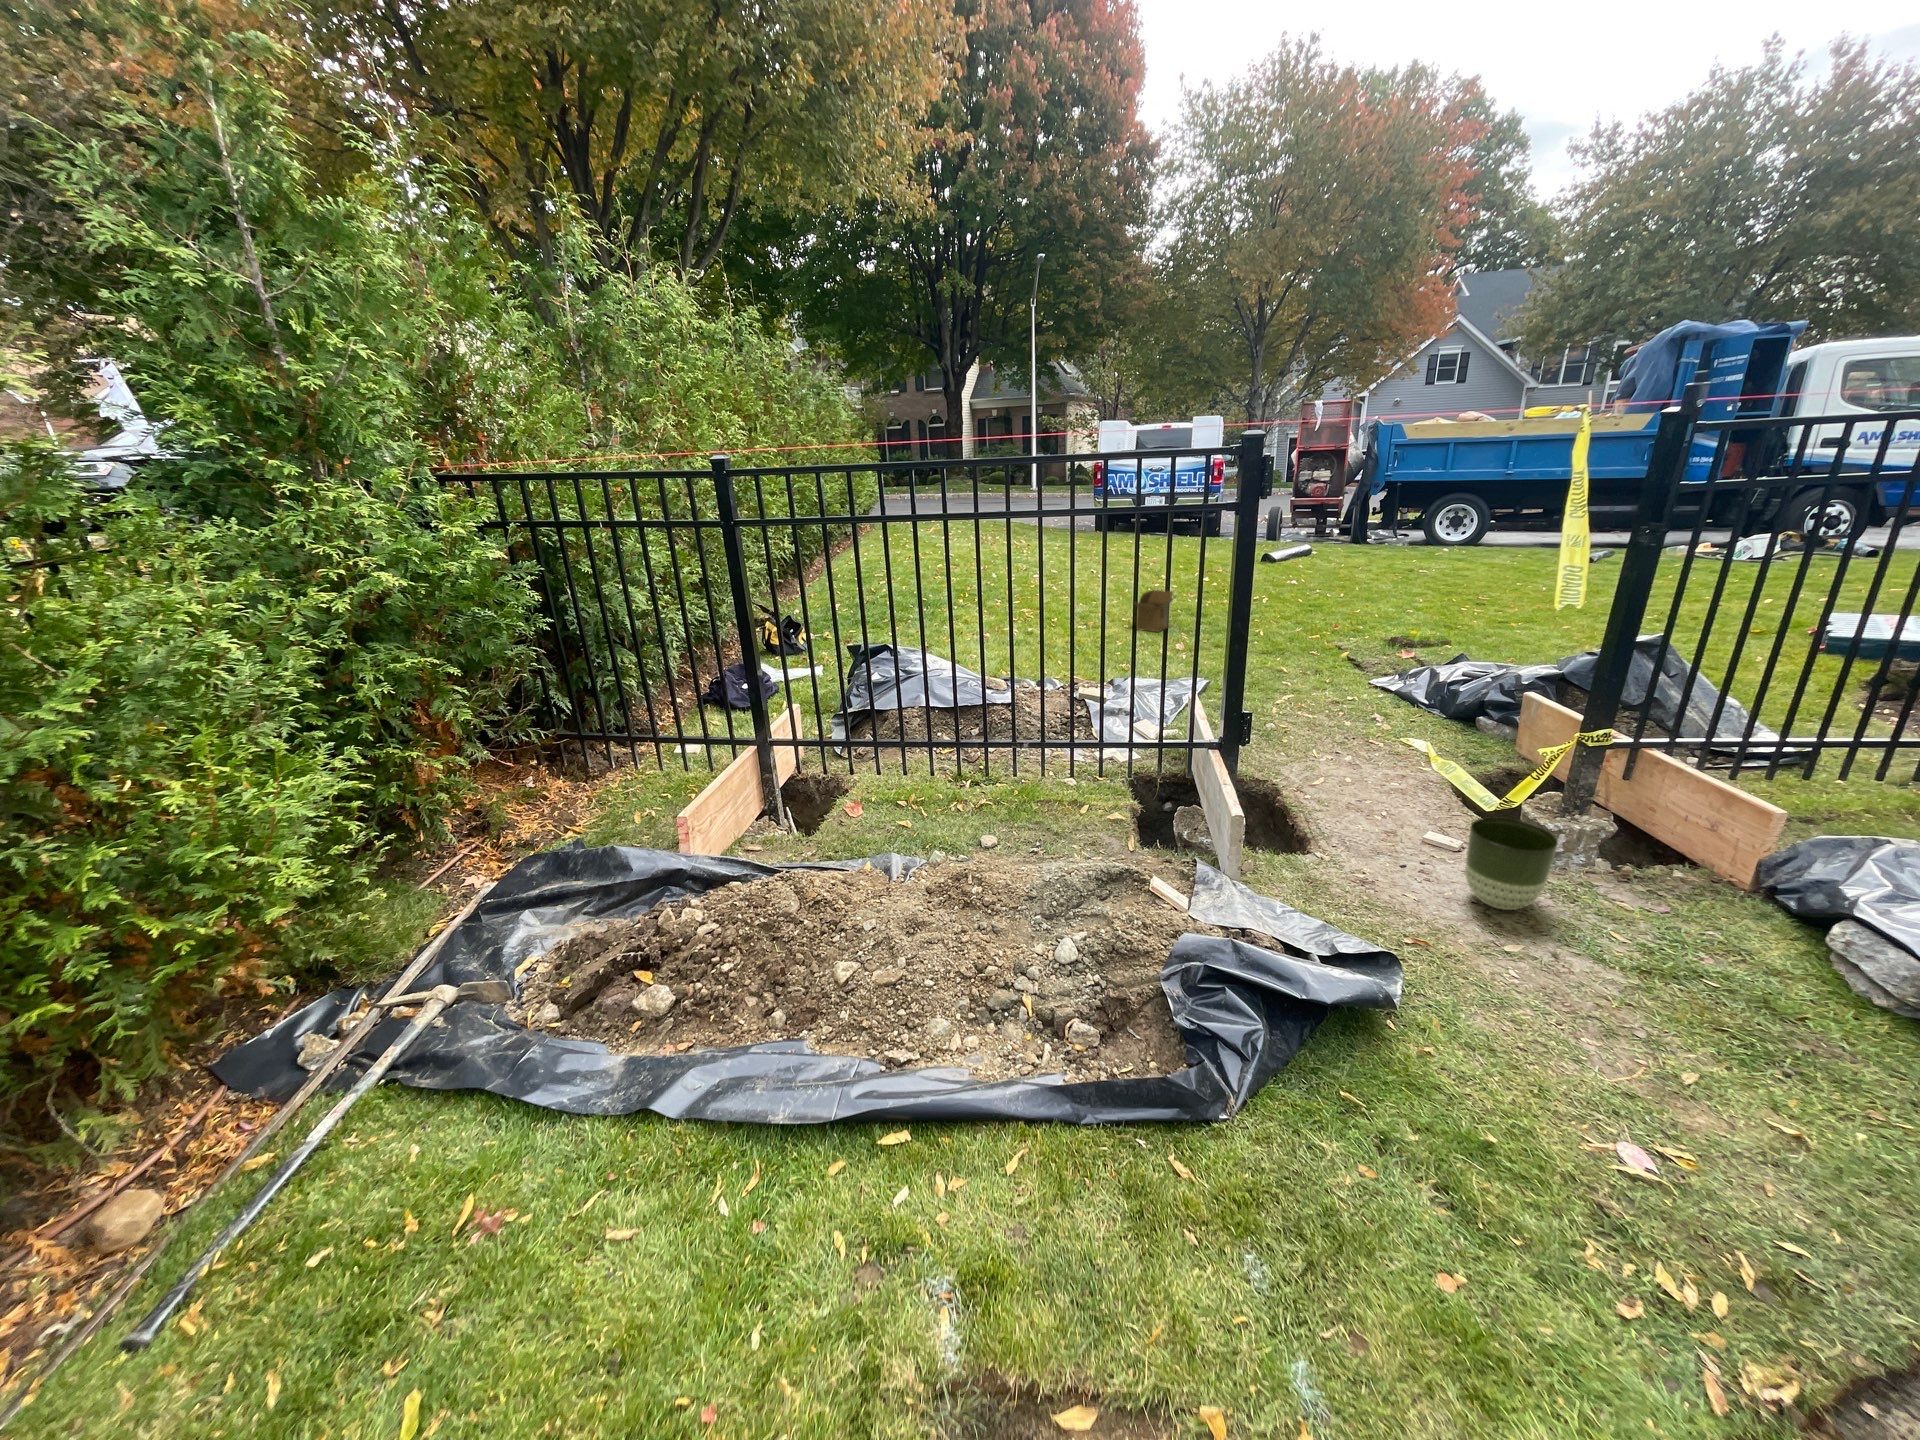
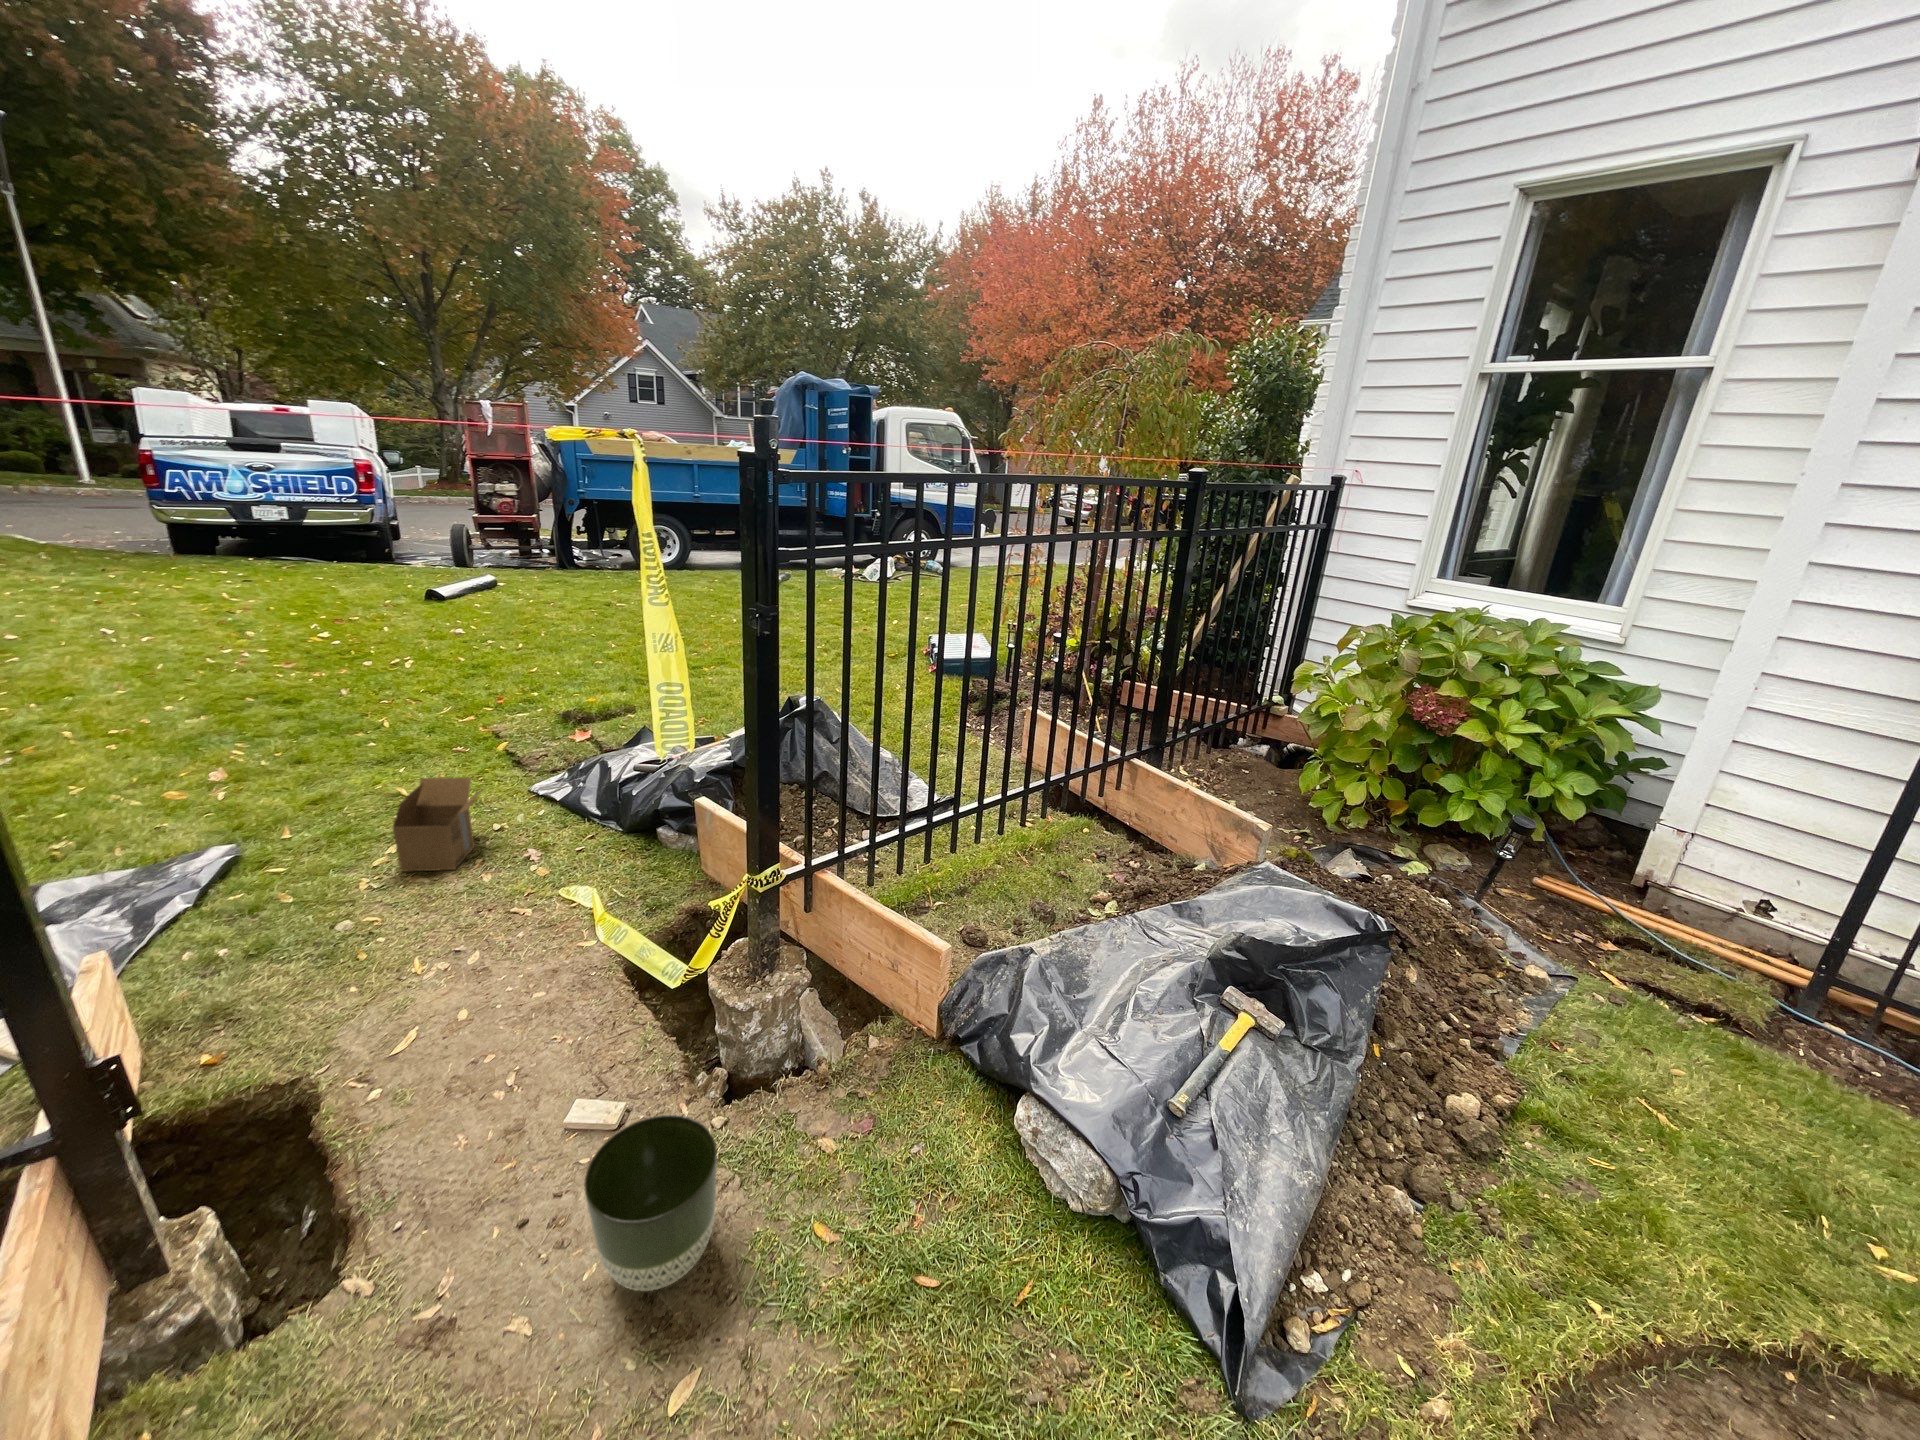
cardboard box: present [1134,589,1173,632] -> present [392,778,481,872]

